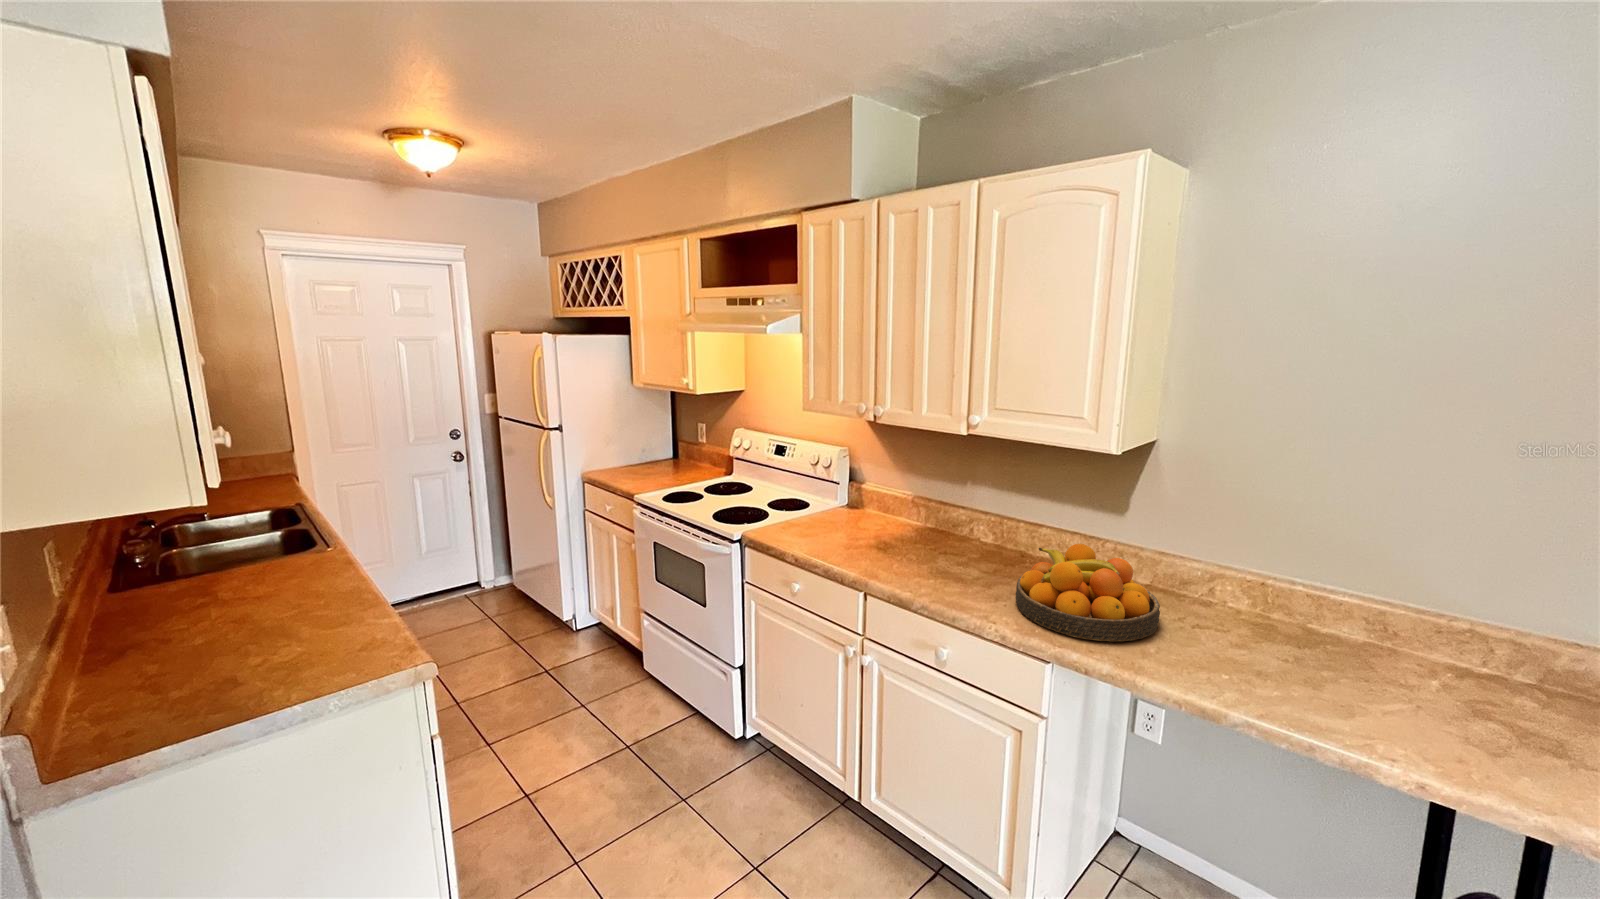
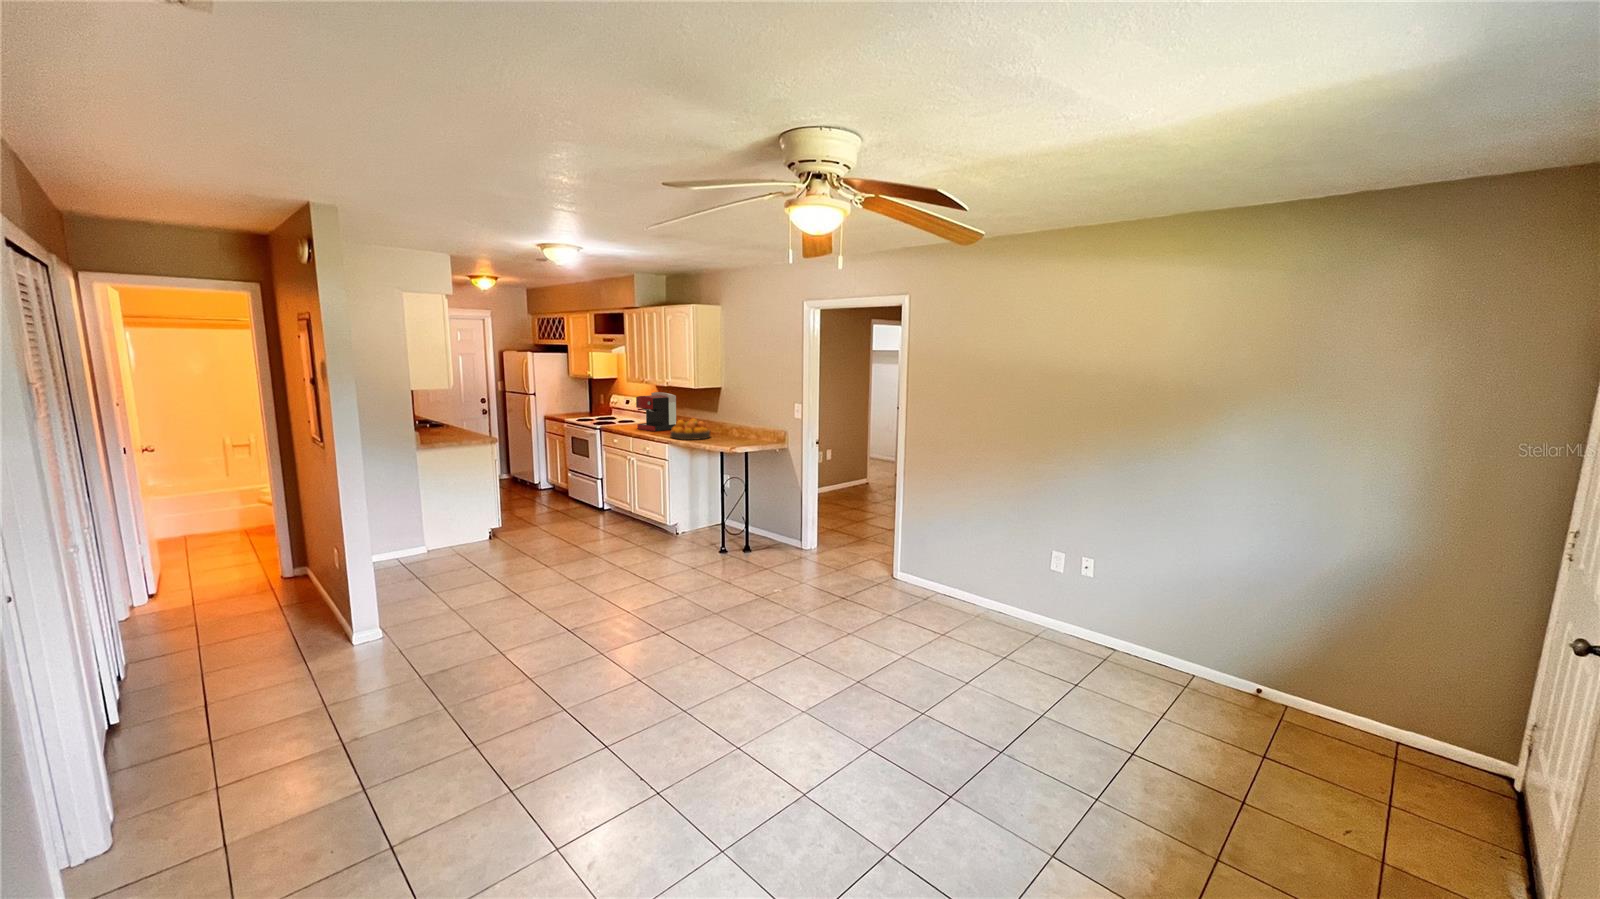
coffee maker: none [854,443,961,565] -> present [636,392,676,431]

